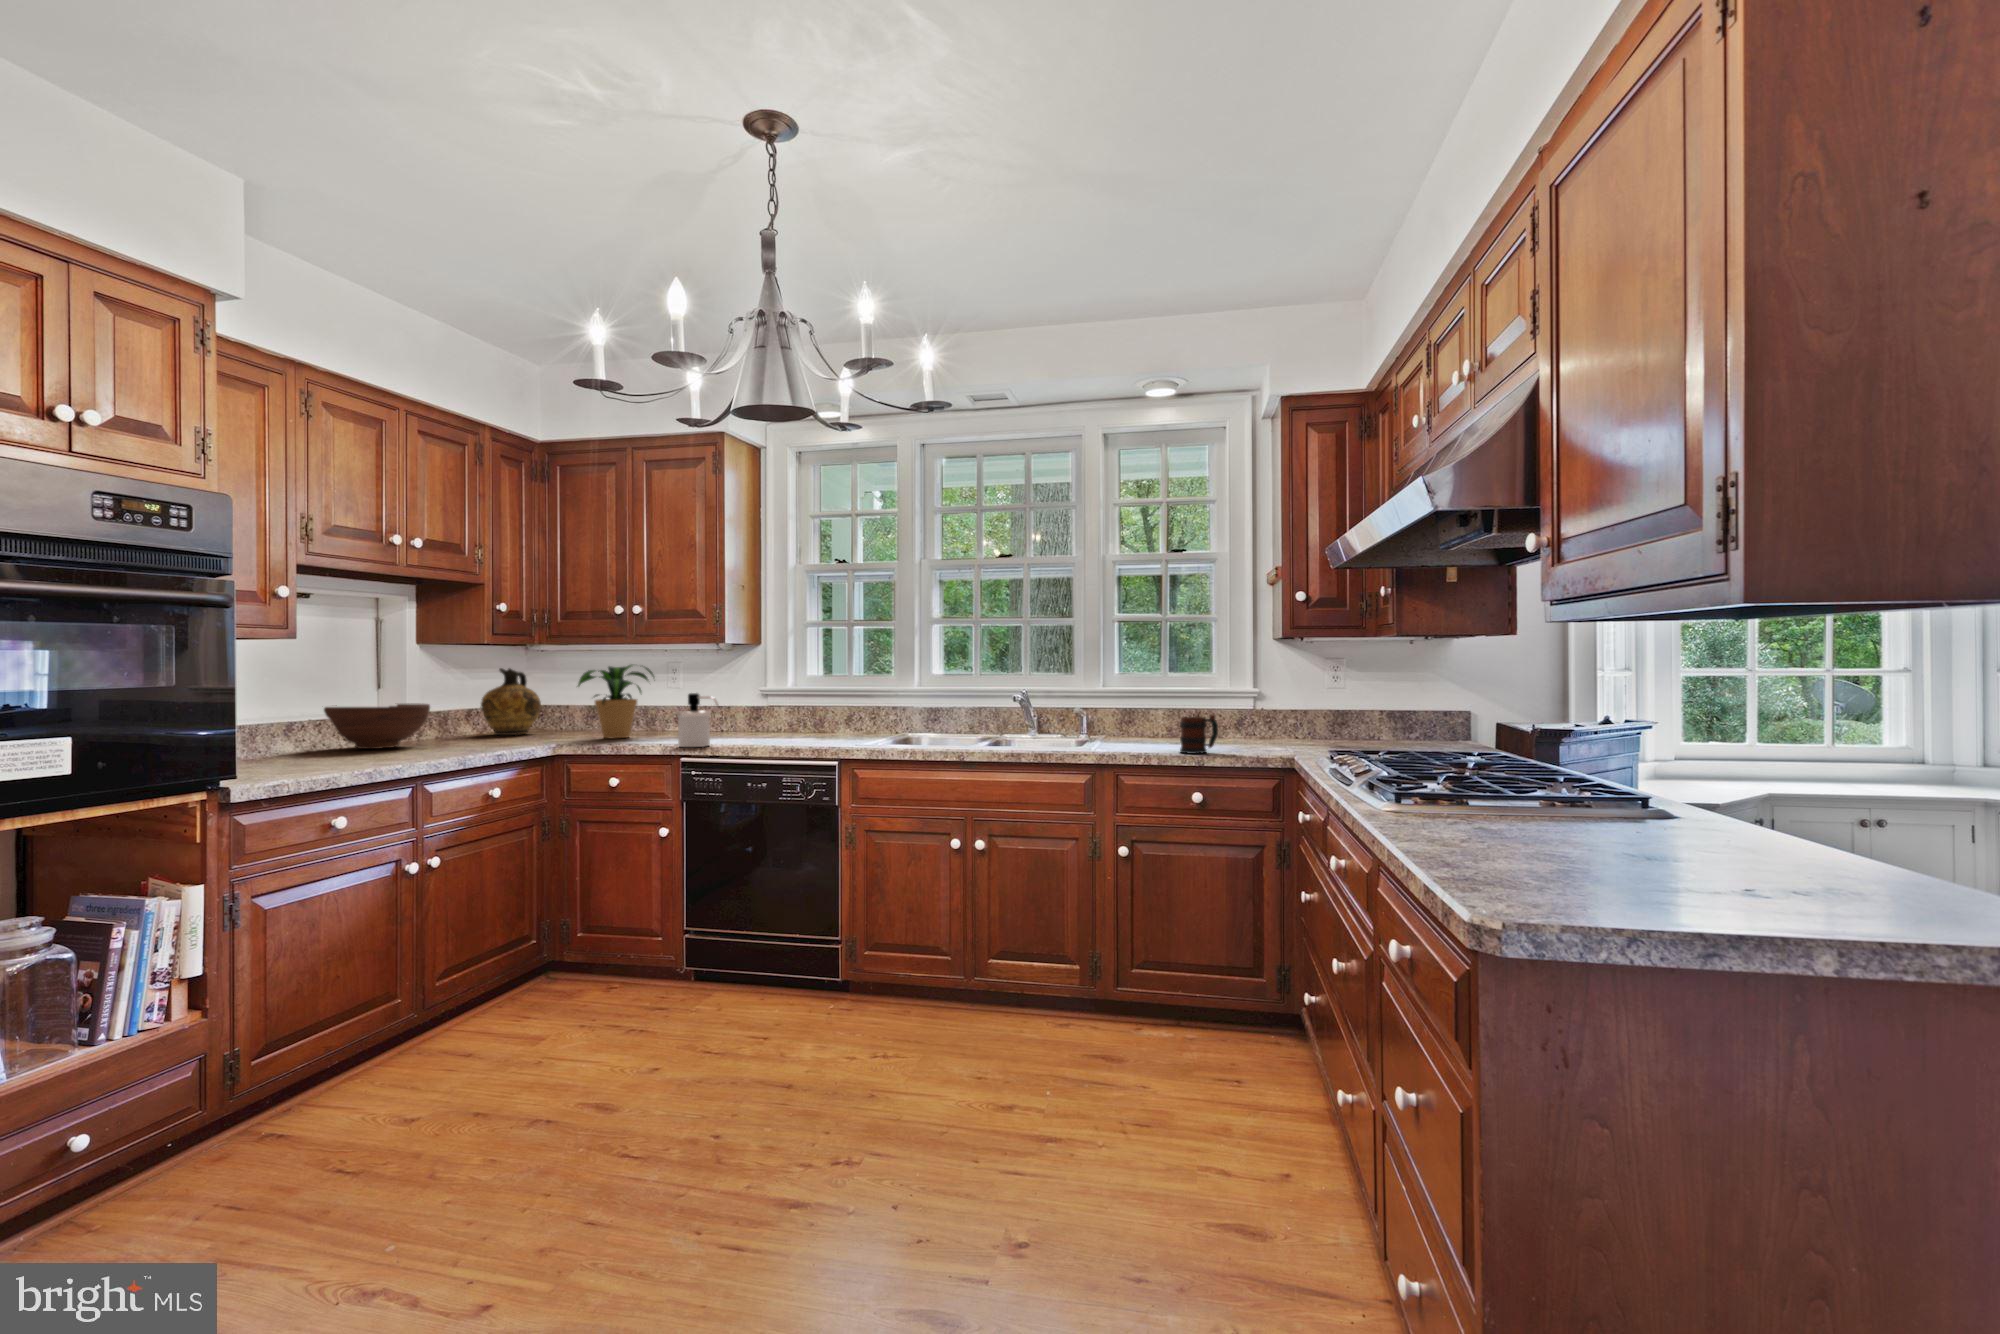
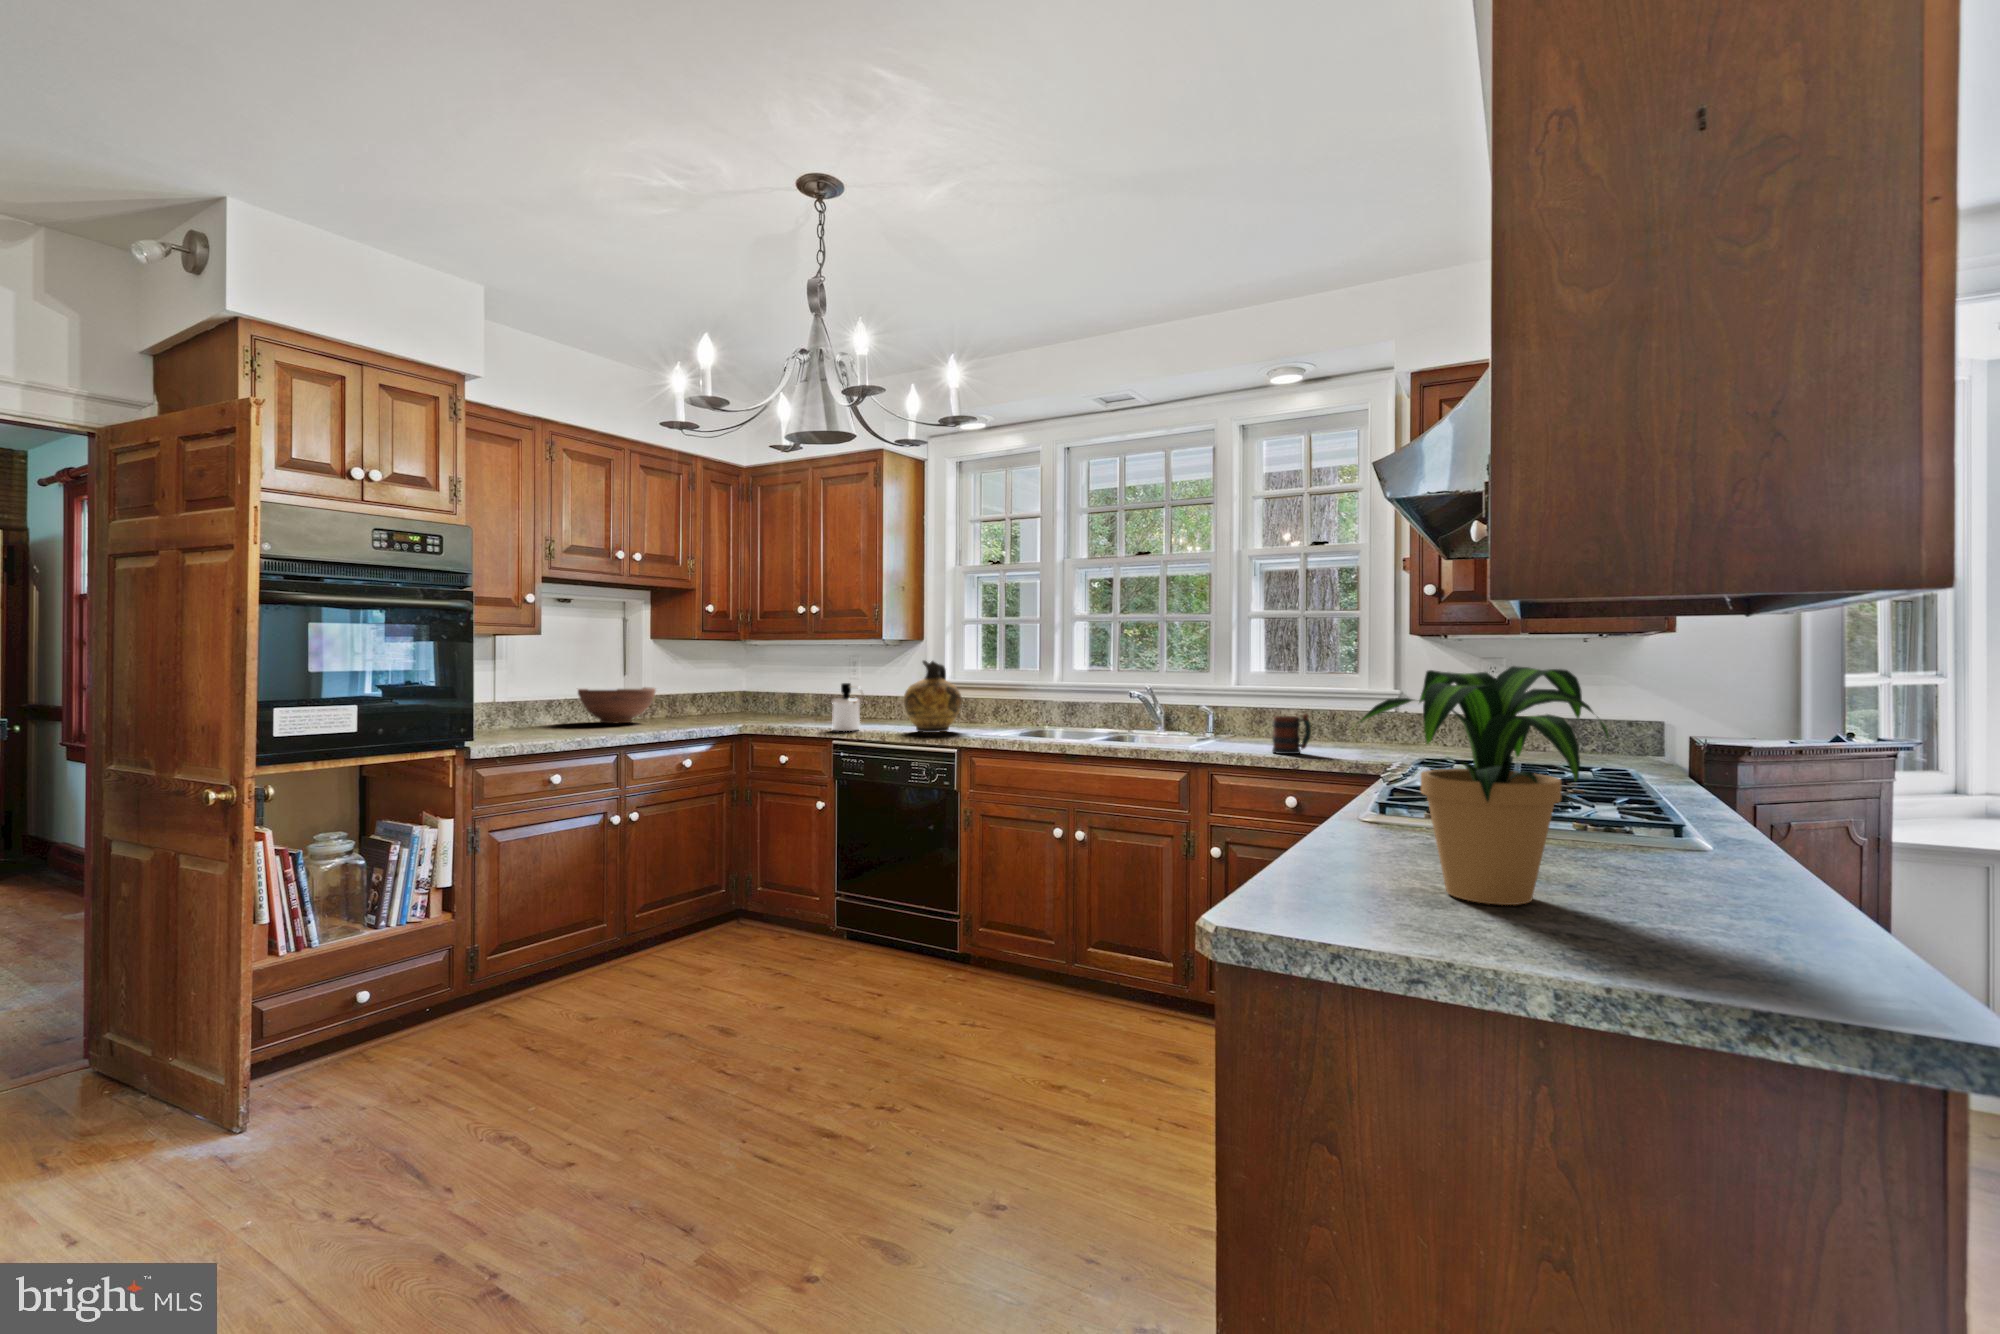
potted plant: present [578,665,654,738] -> present [1360,666,1609,905]
ceramic jug: present [481,668,541,735] -> present [904,661,962,733]

